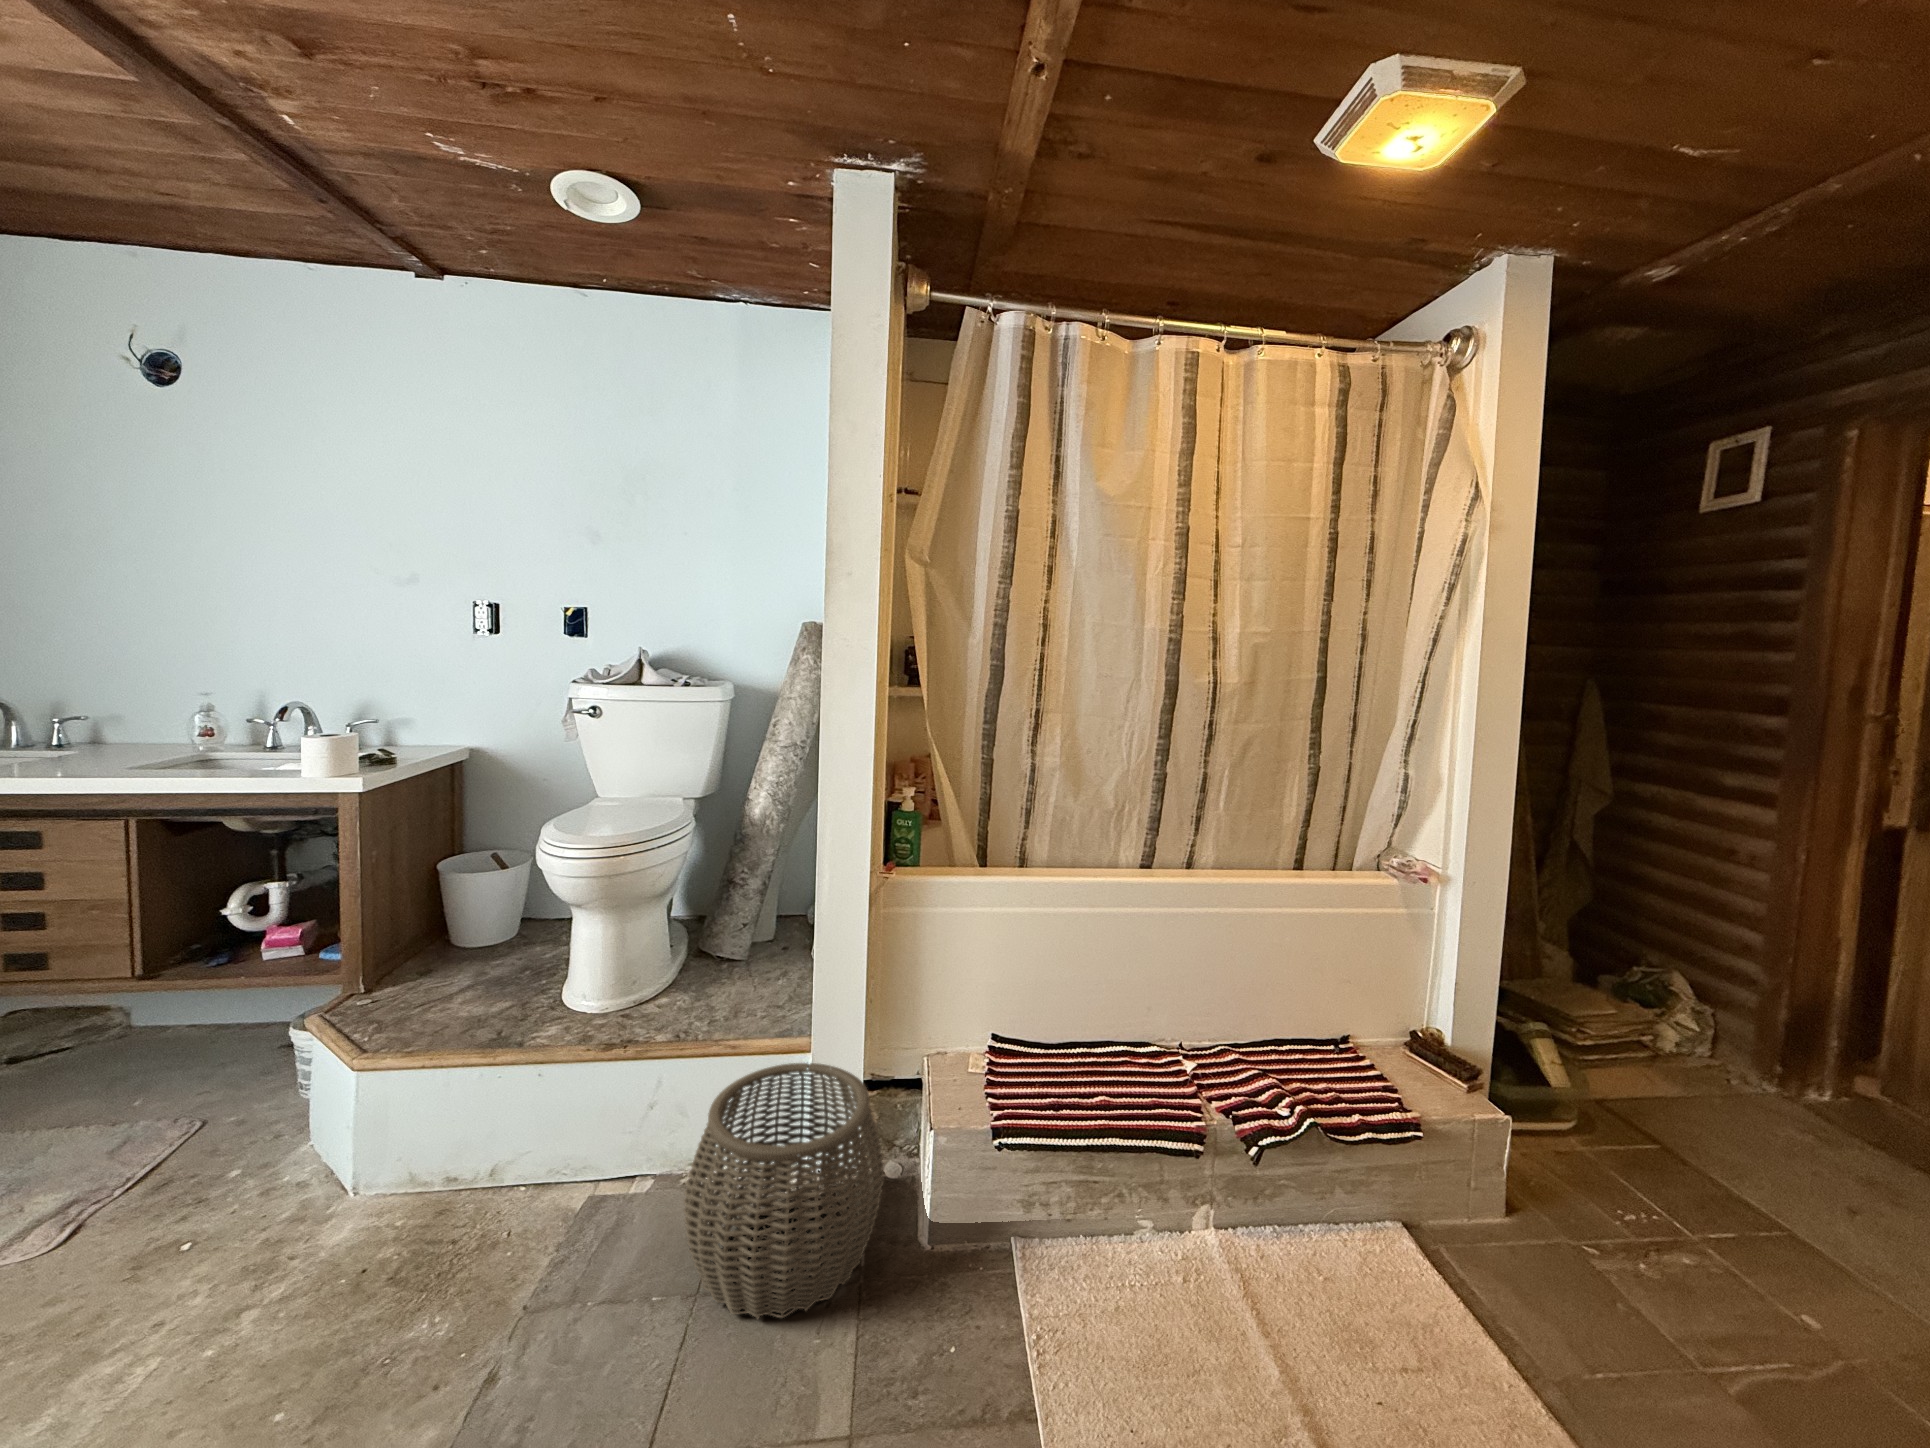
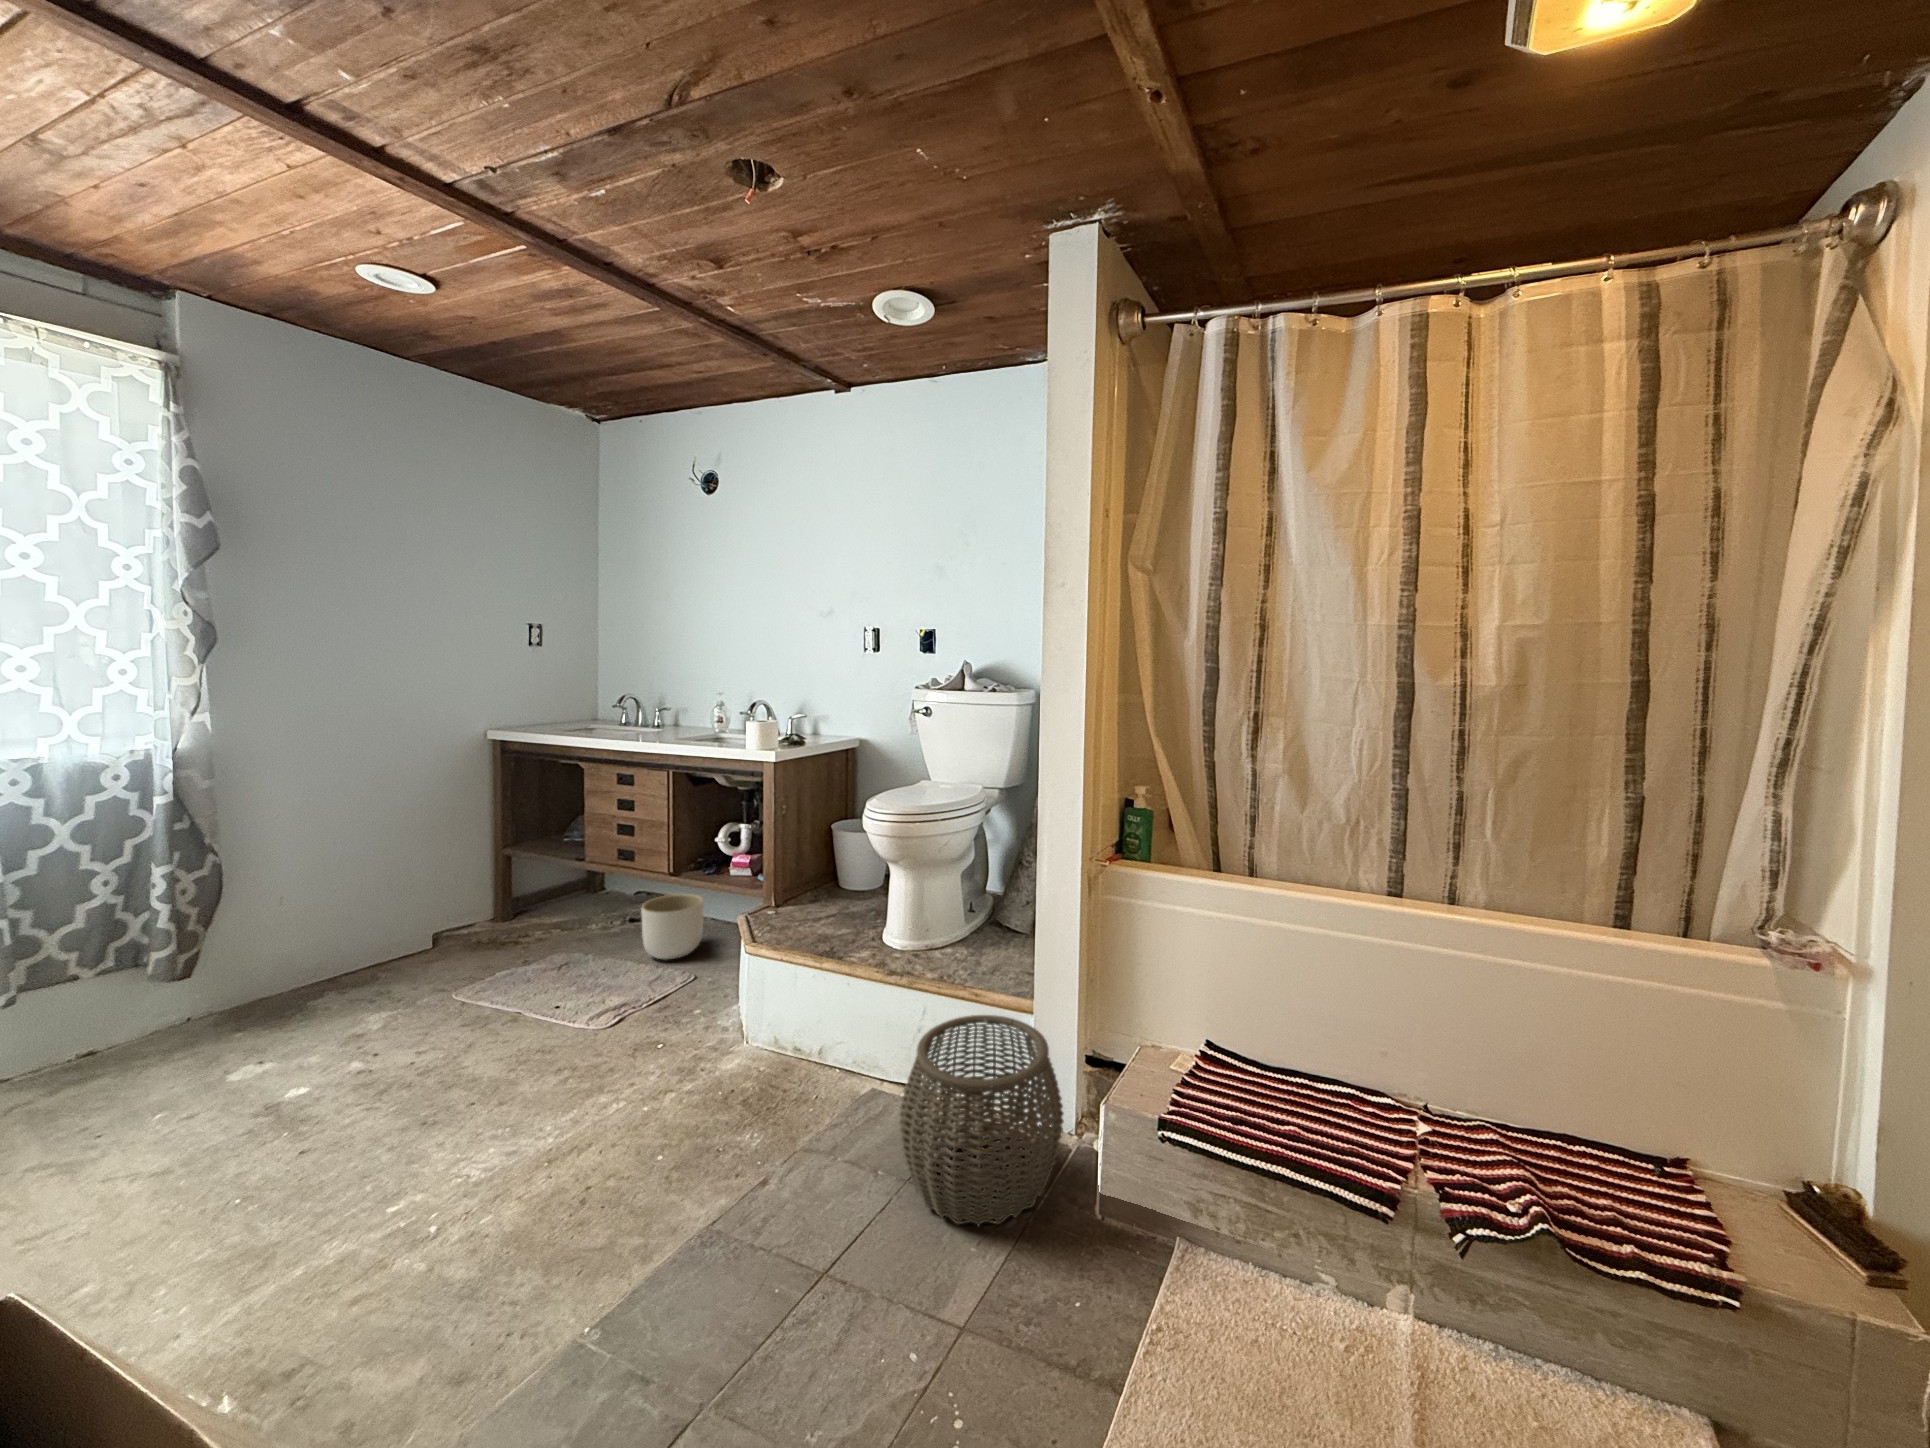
planter: none [48,998,187,1114] -> present [641,894,704,959]

